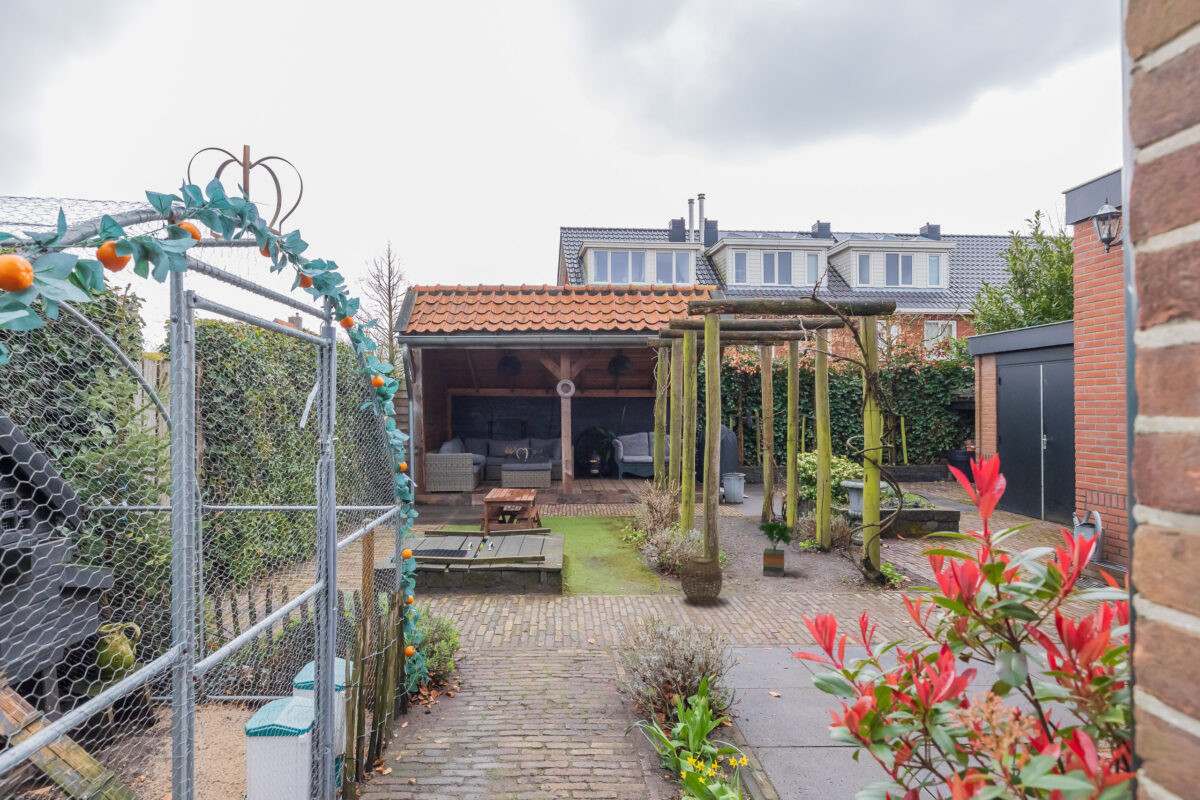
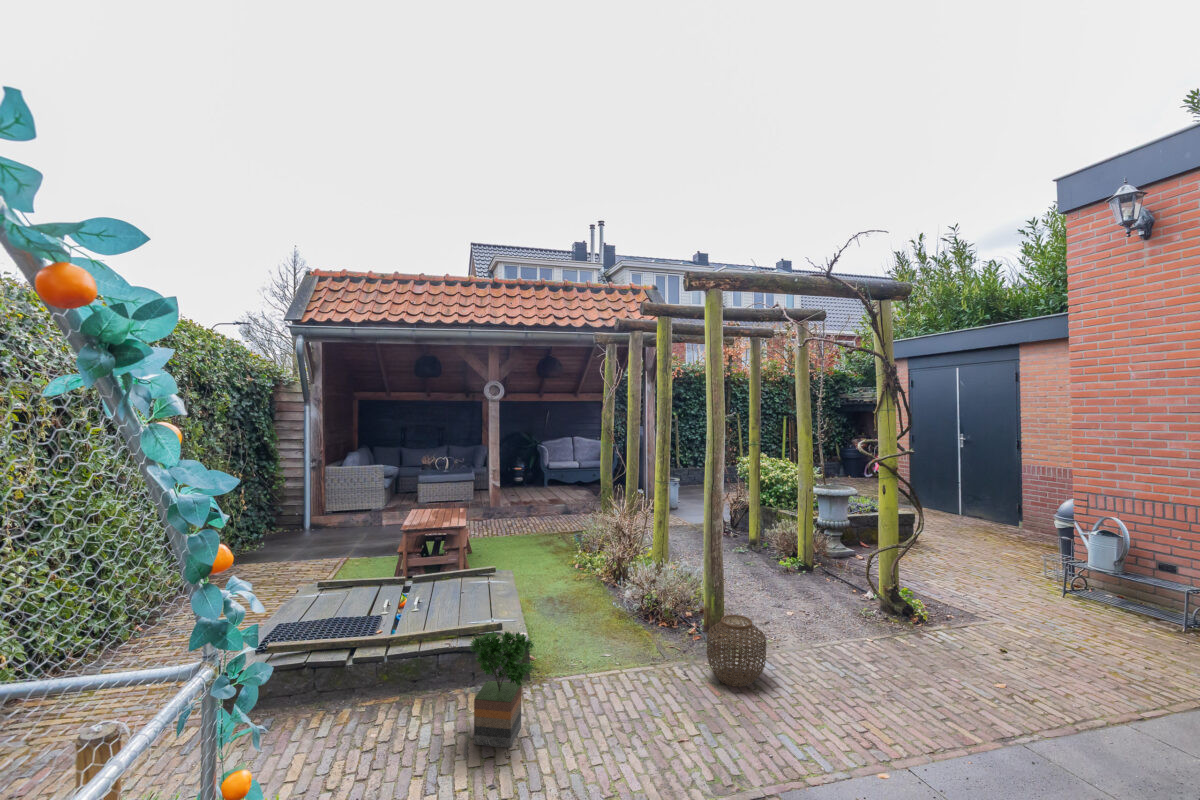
potted tree: present [758,522,793,577] -> present [470,631,534,748]

